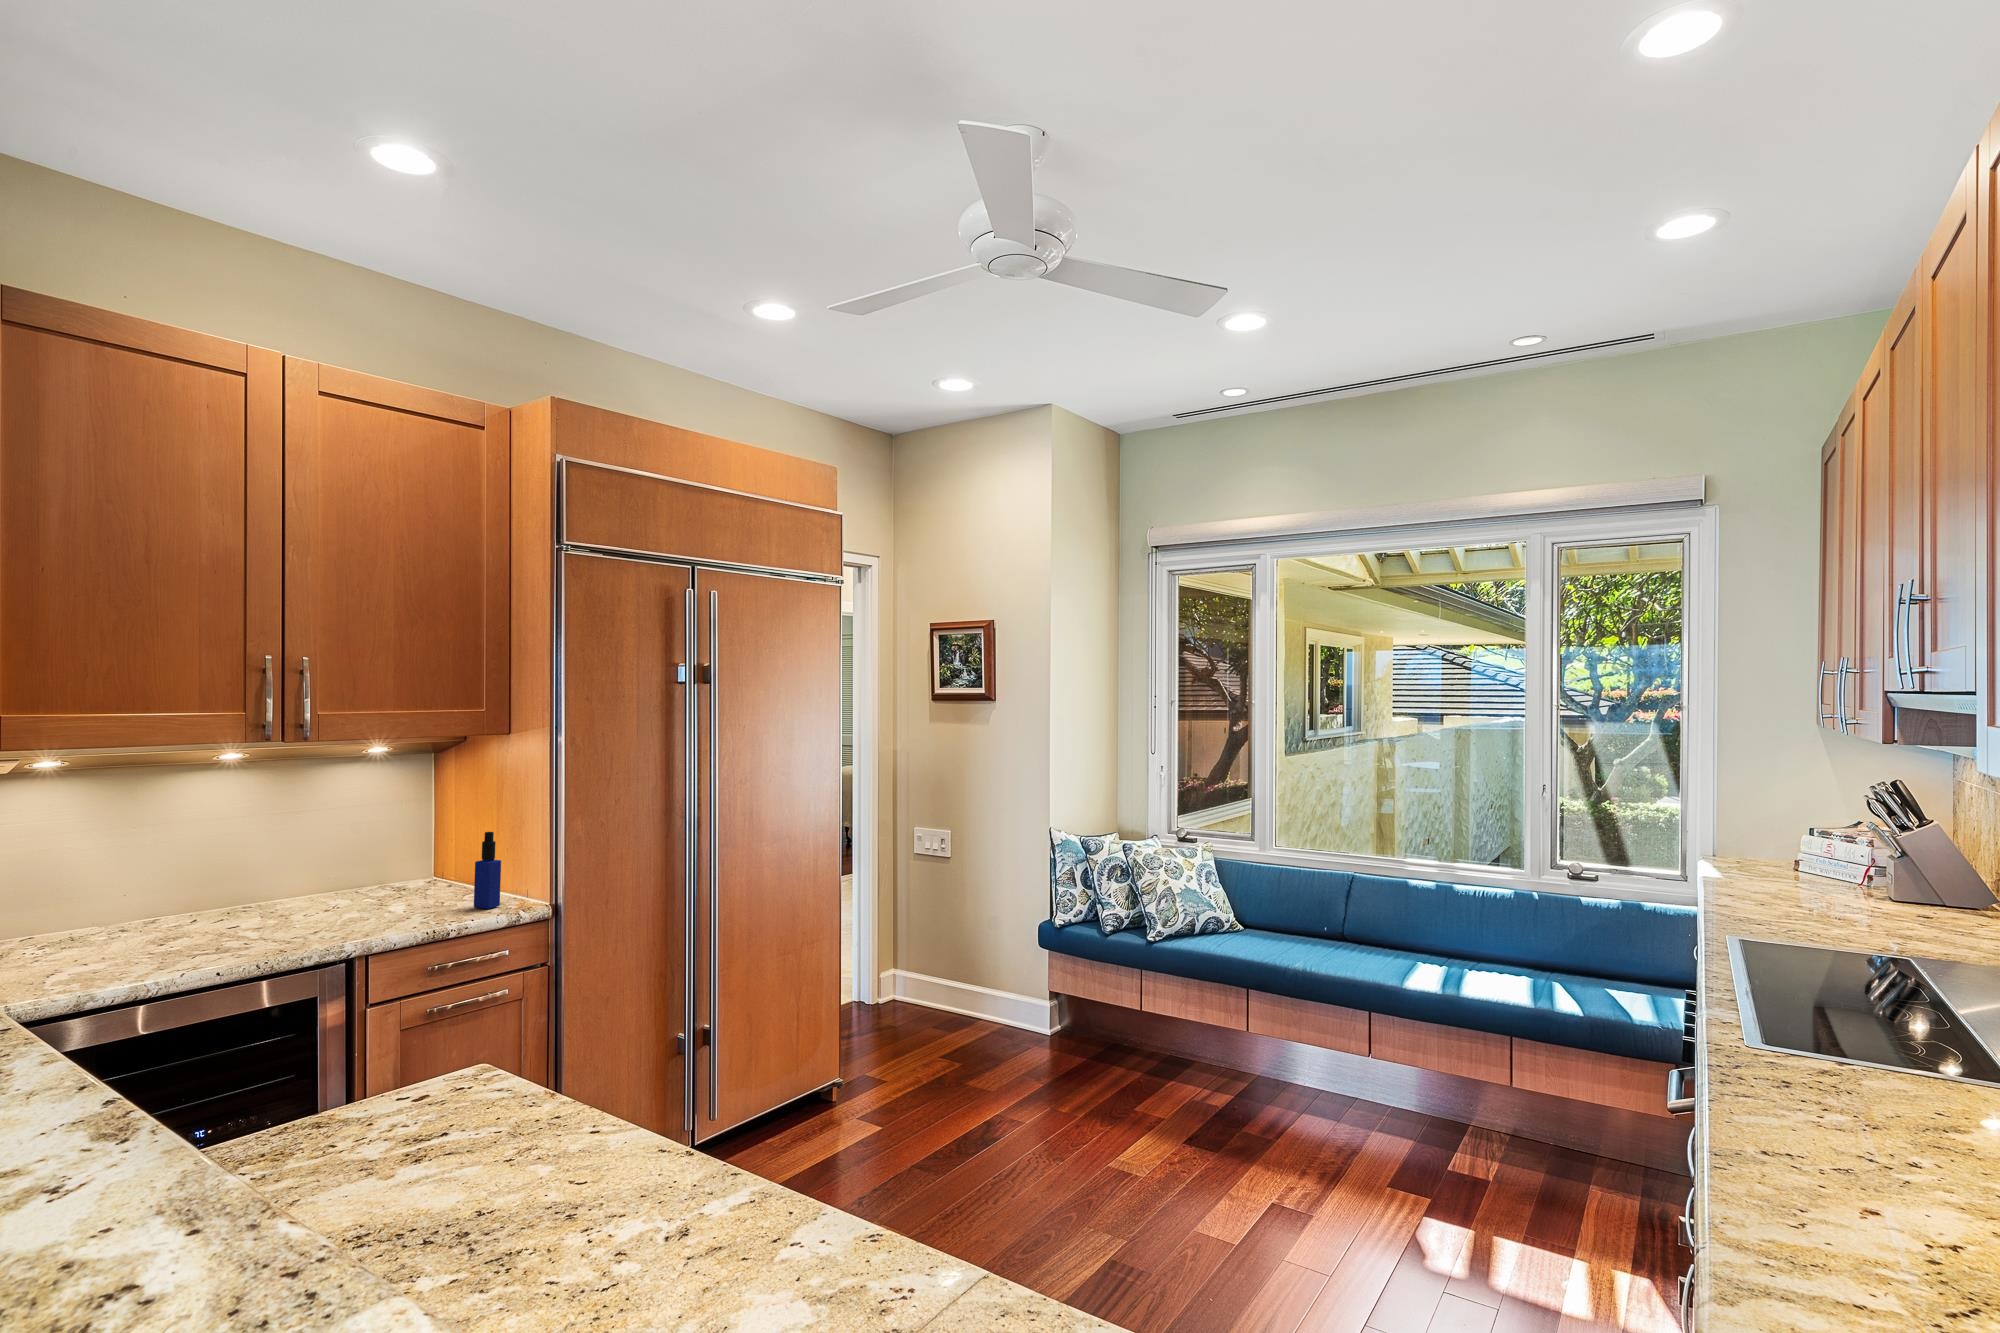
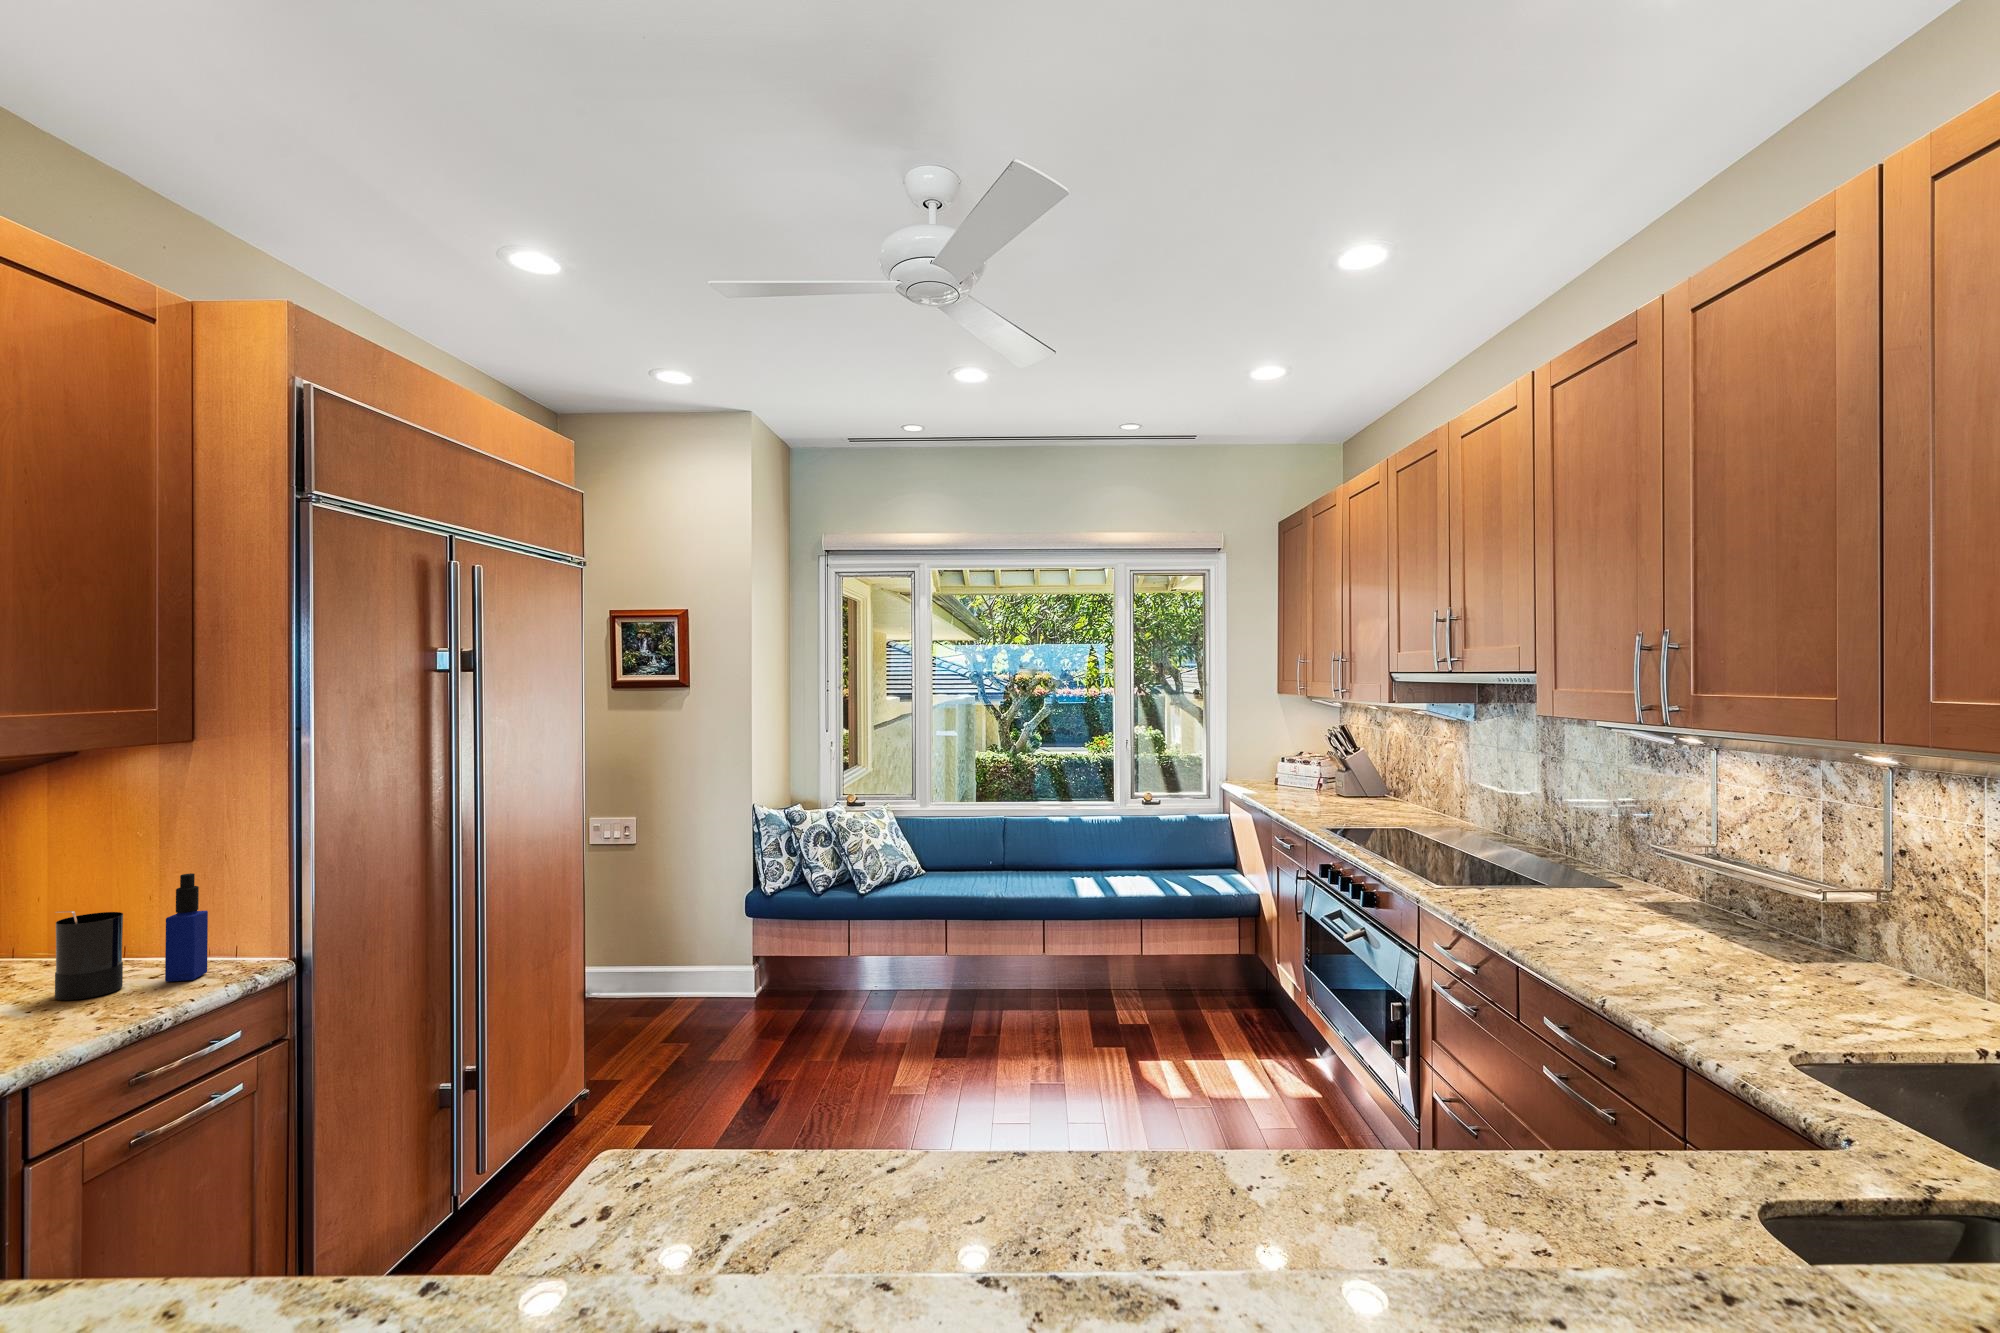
candle: none [414,848,453,910] -> present [55,911,123,1000]

